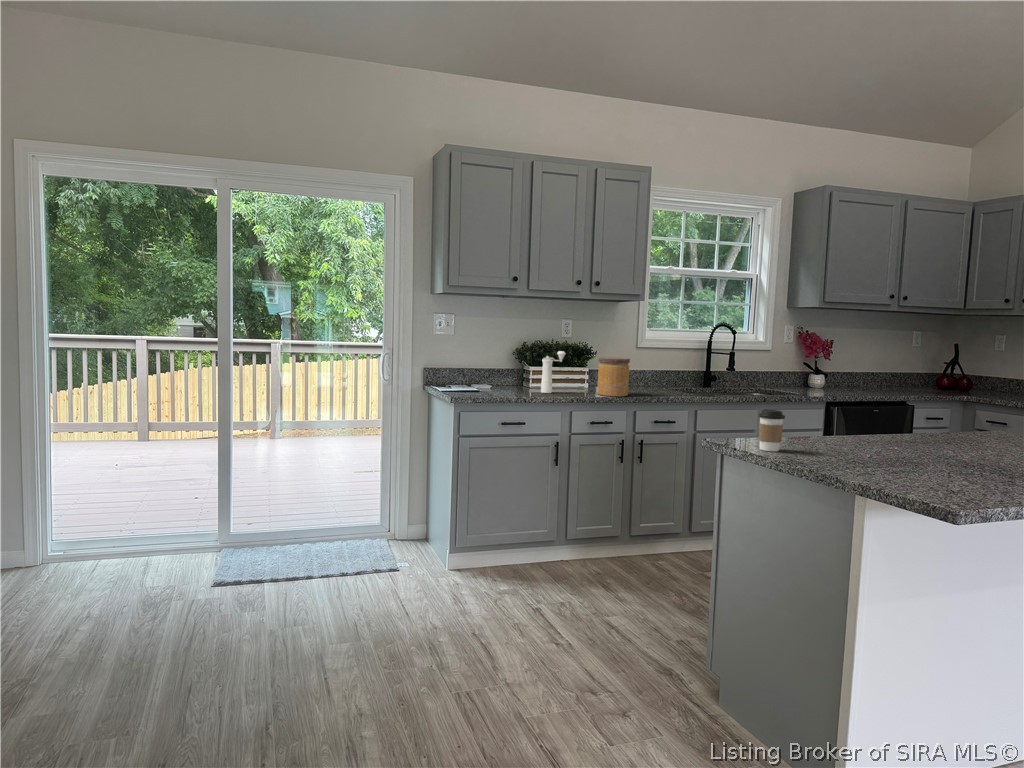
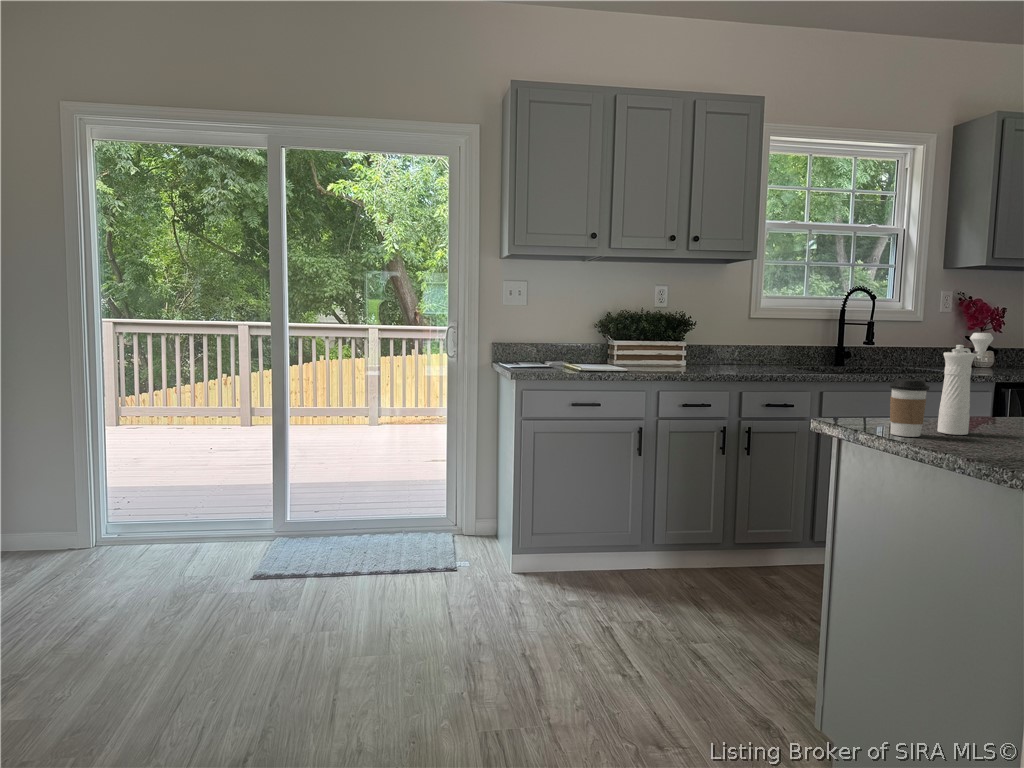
pepper mill: present [541,351,565,393] -> present [937,333,994,435]
jar: present [597,357,630,397] -> none [694,327,734,374]

